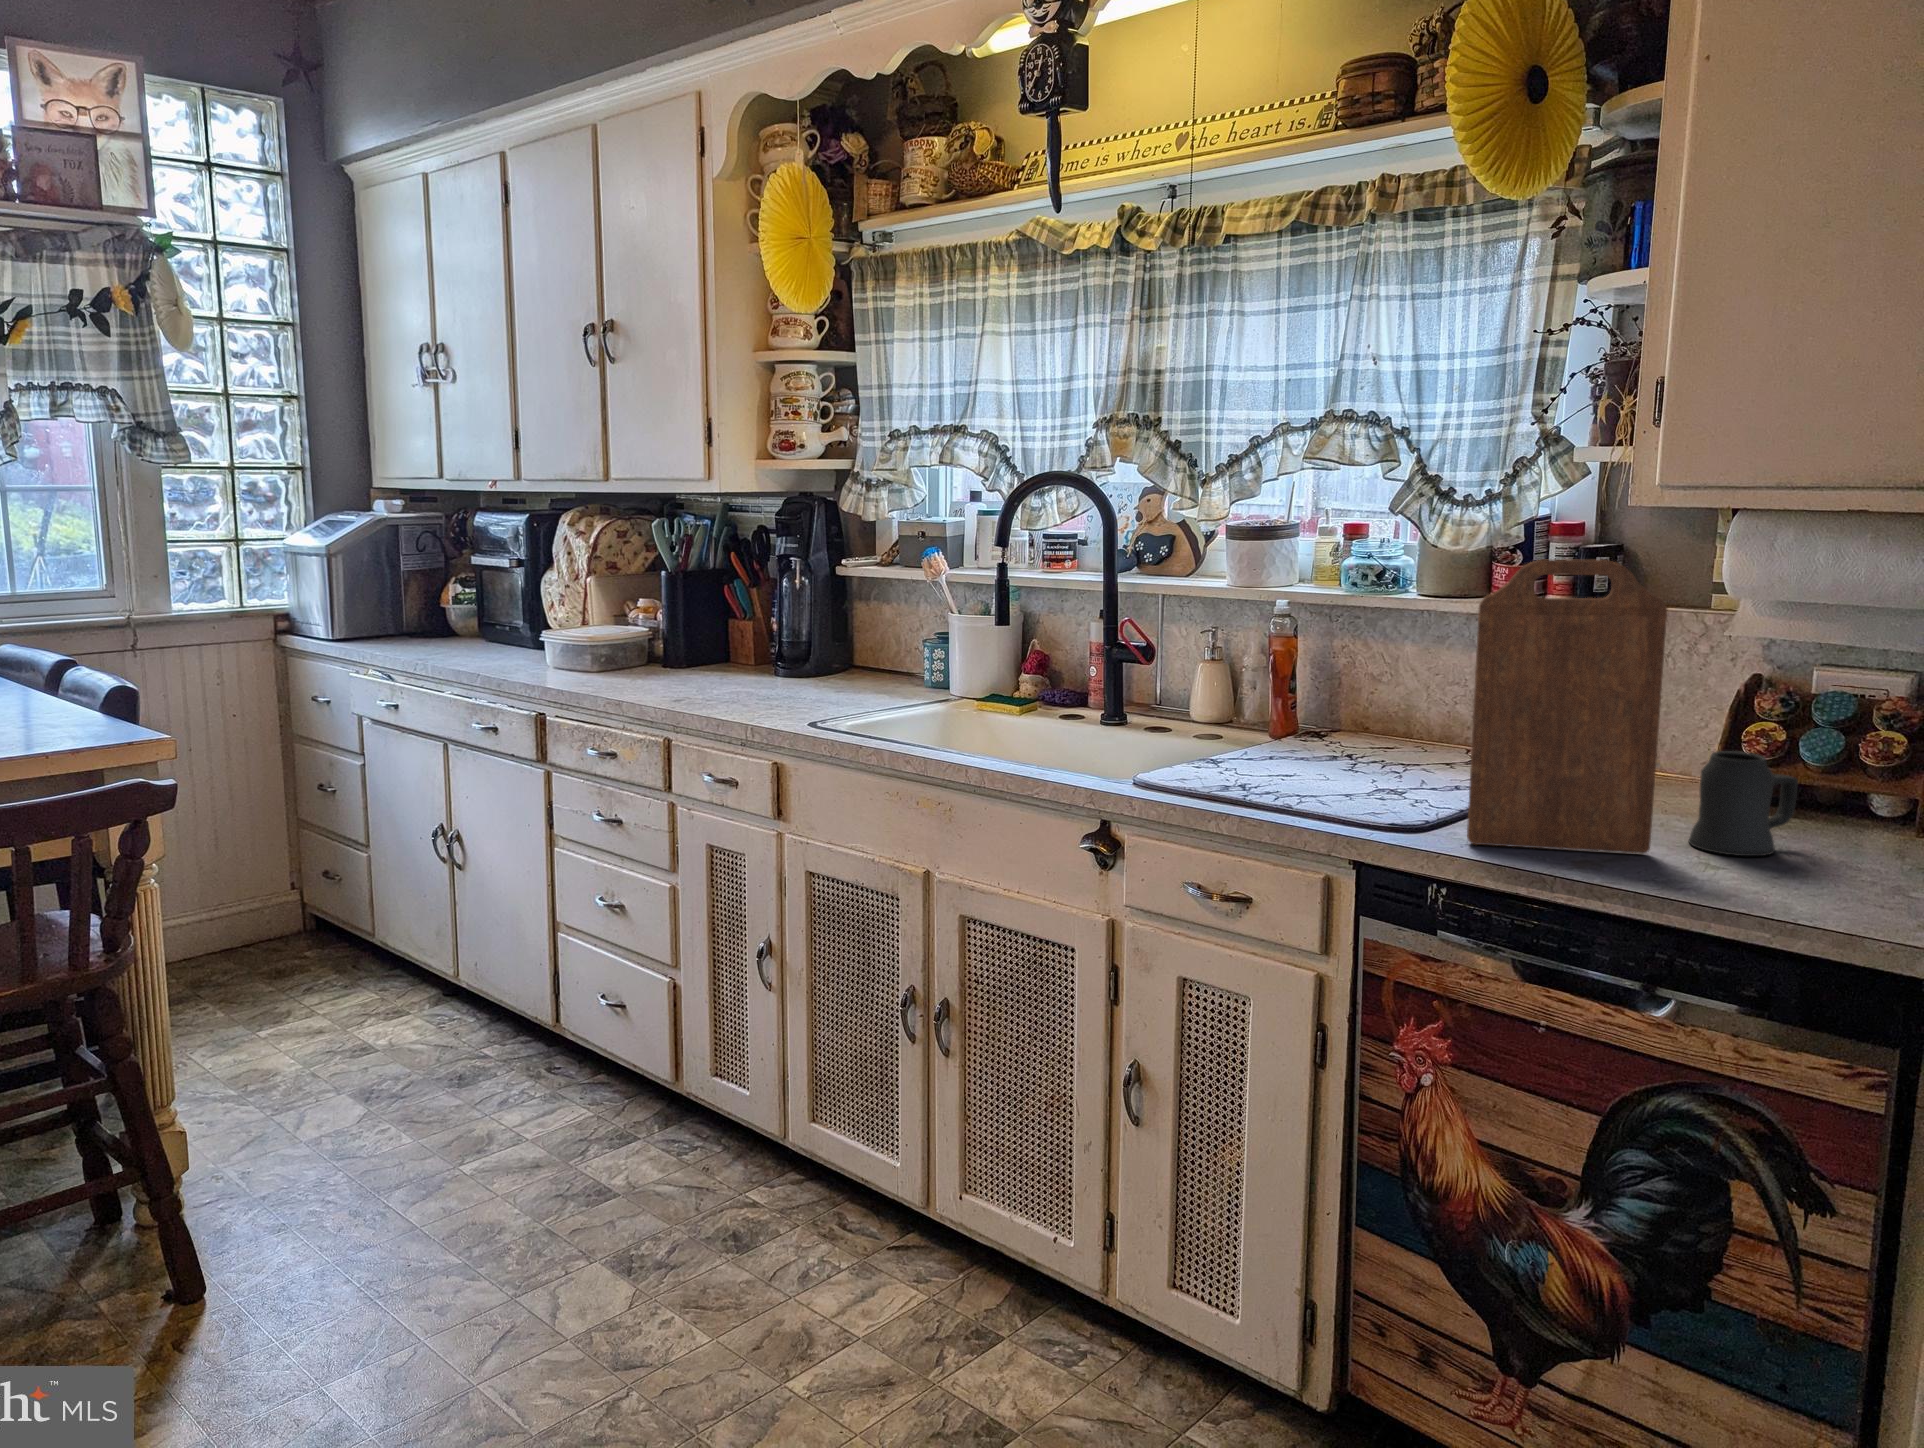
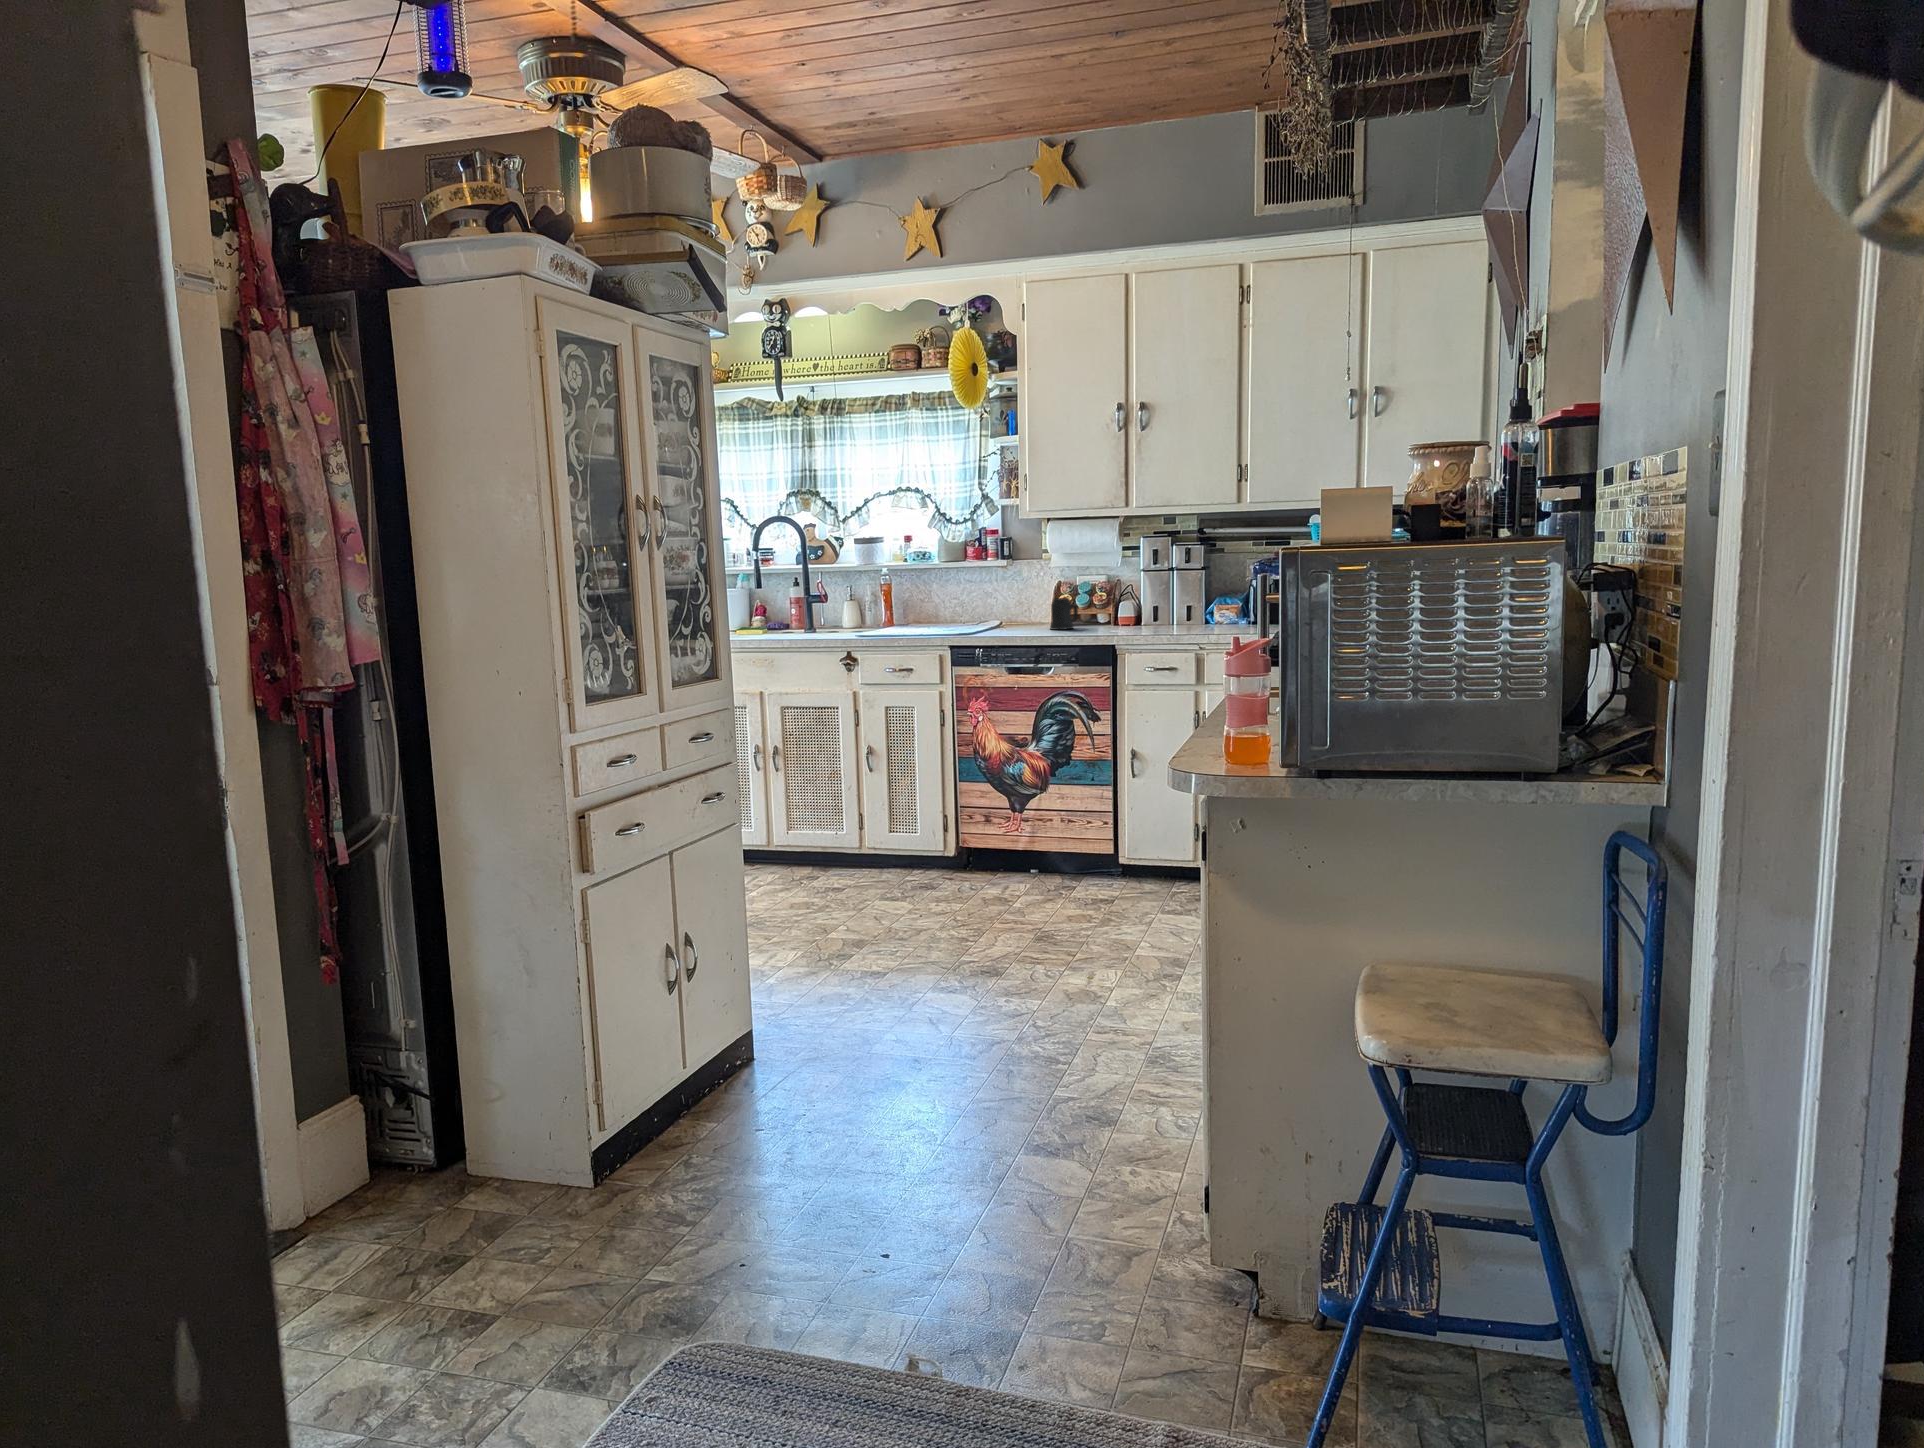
cutting board: present [1467,559,1667,854] -> none [984,536,1041,634]

